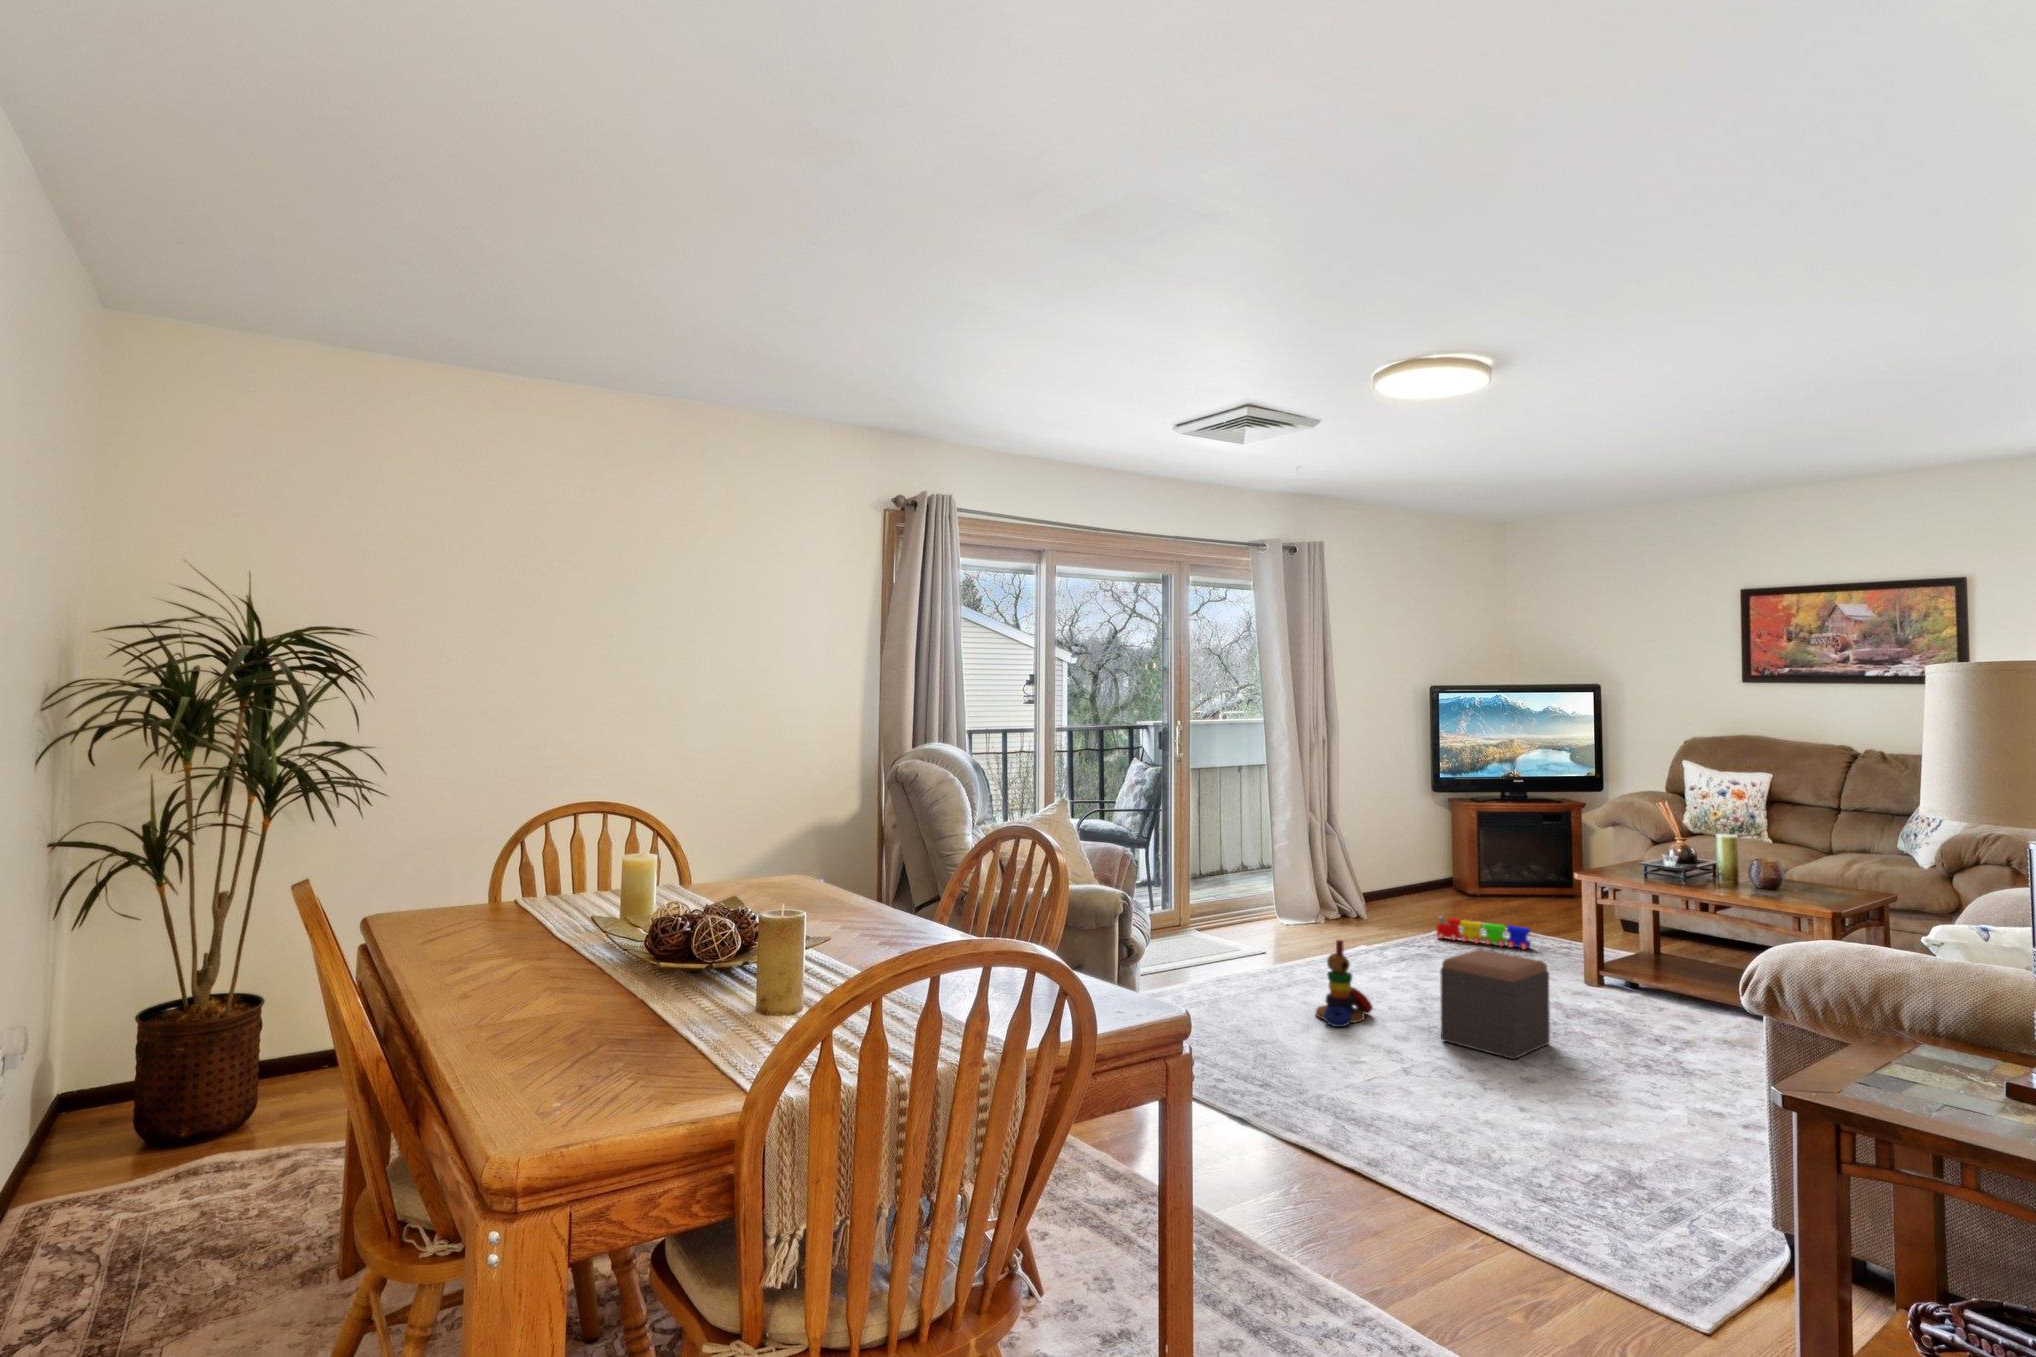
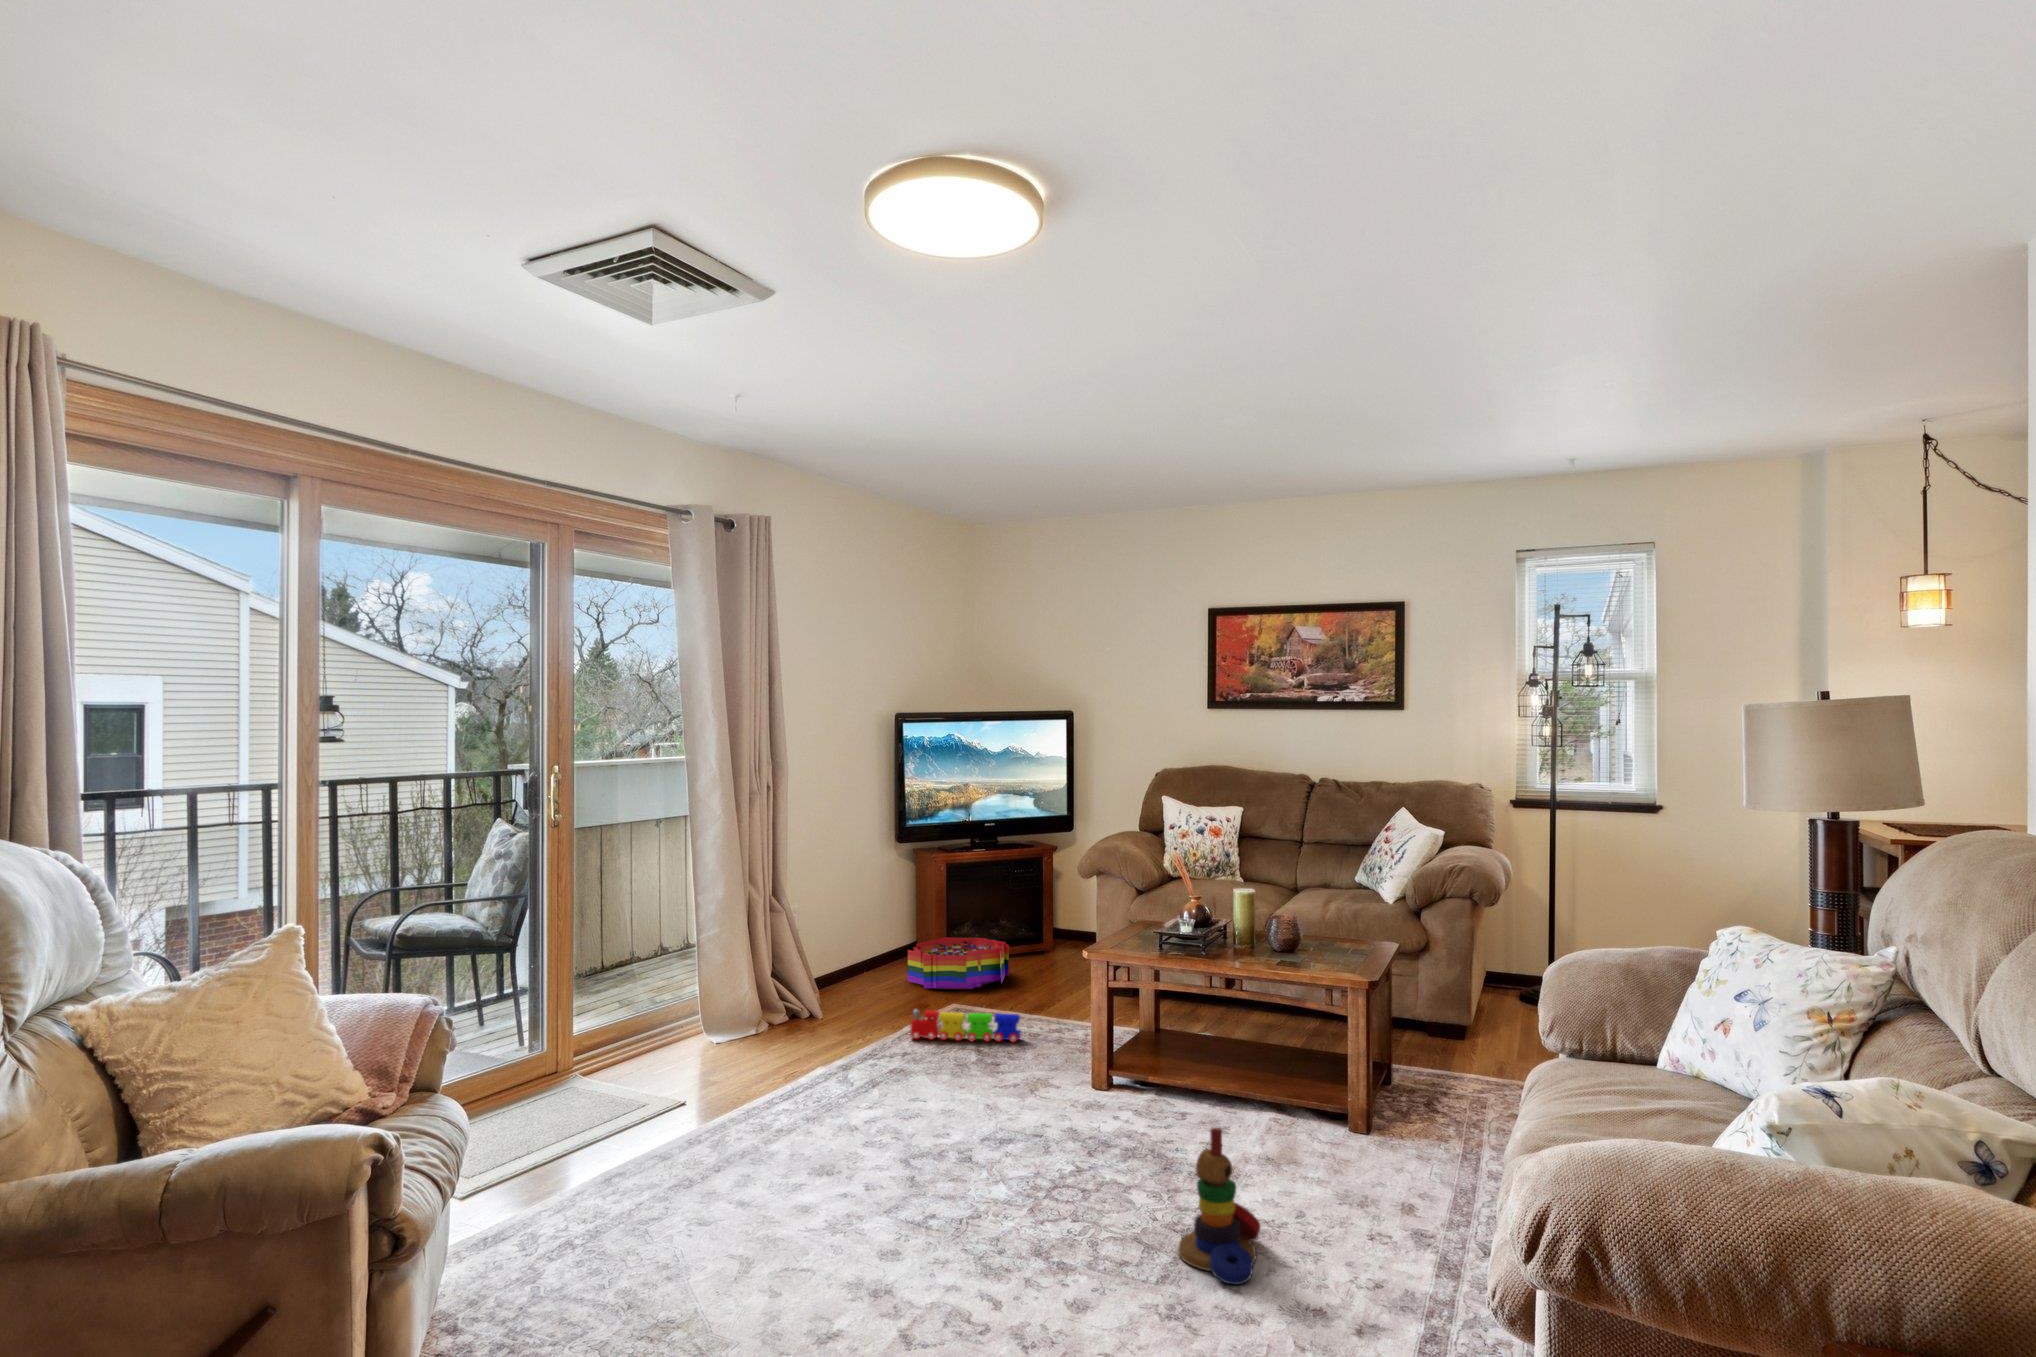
storage bin: none [1442,872,1533,913] -> present [908,937,1009,989]
stacking toy: present [1316,940,1373,1027] -> present [1178,1128,1261,1285]
footstool: present [1440,949,1550,1059] -> none [947,1085,1083,1250]

